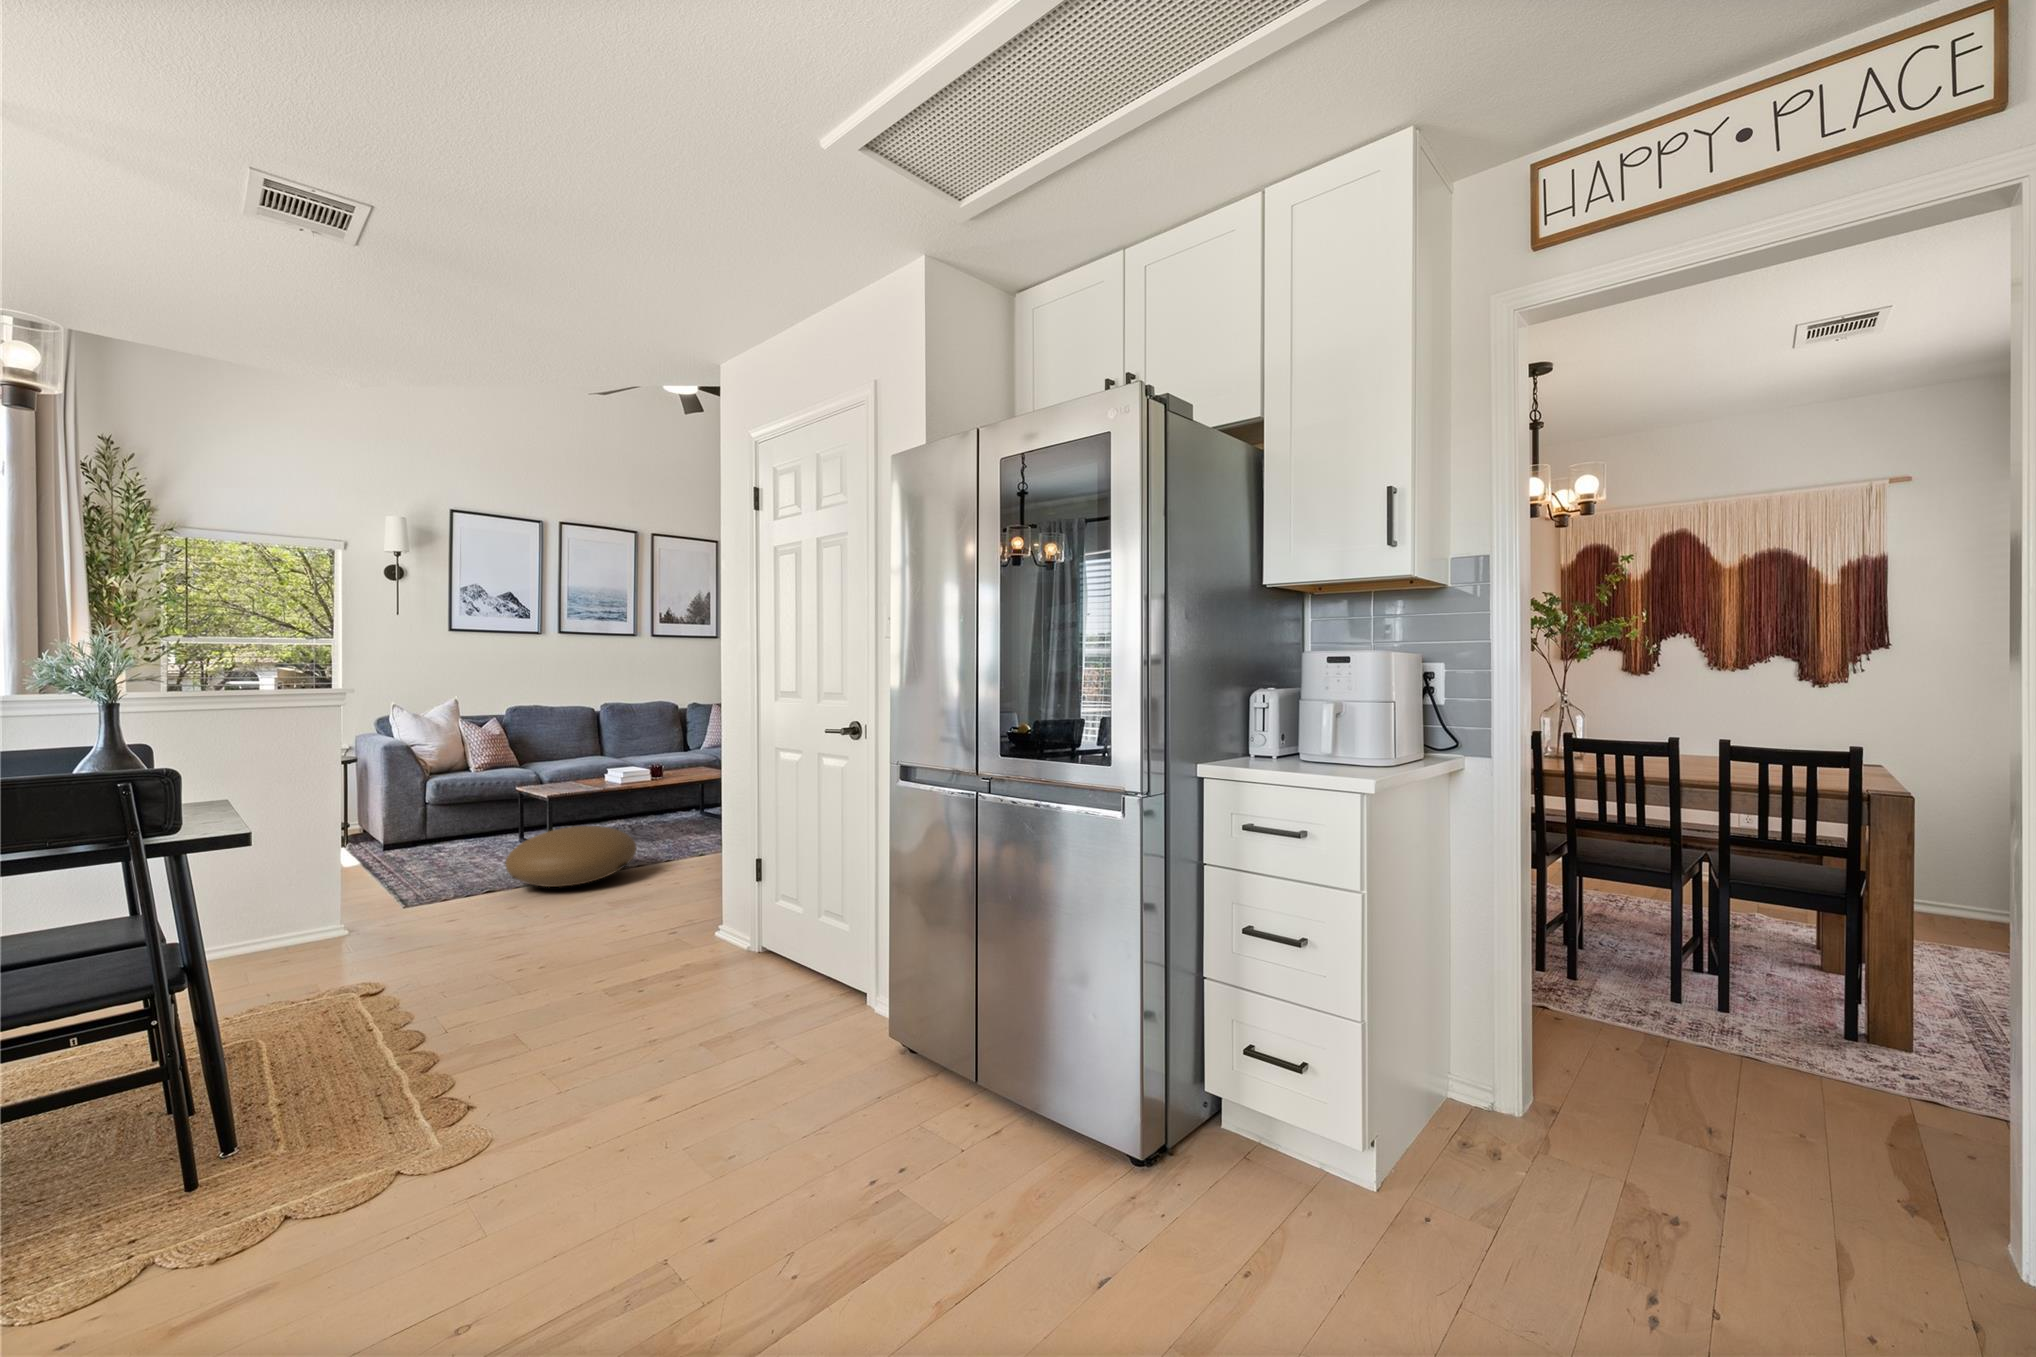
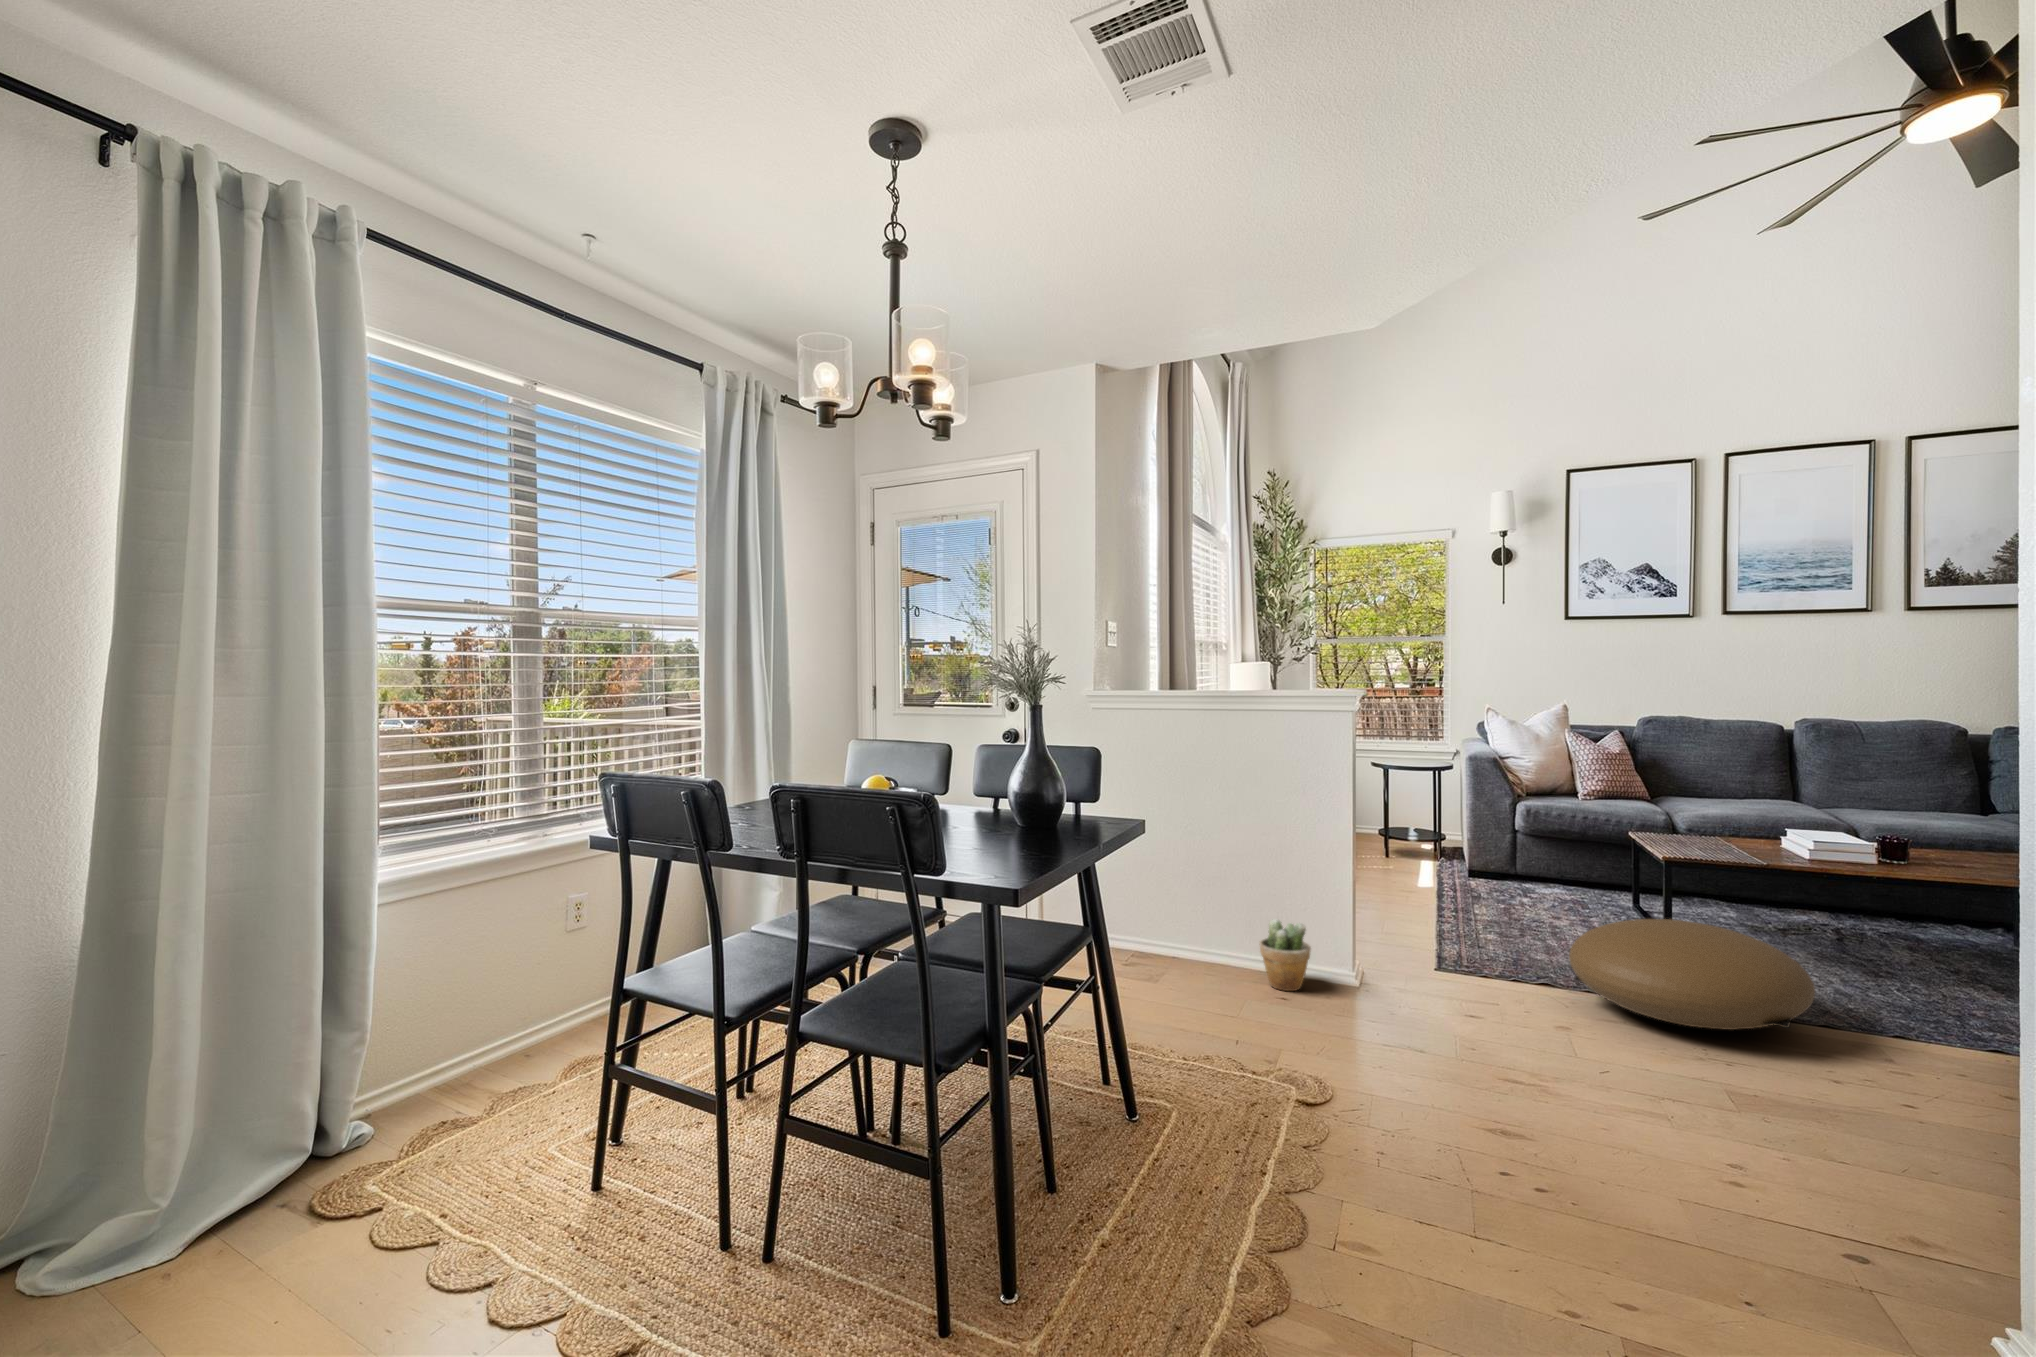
potted plant: none [245,893,304,958] -> present [1260,919,1311,991]

